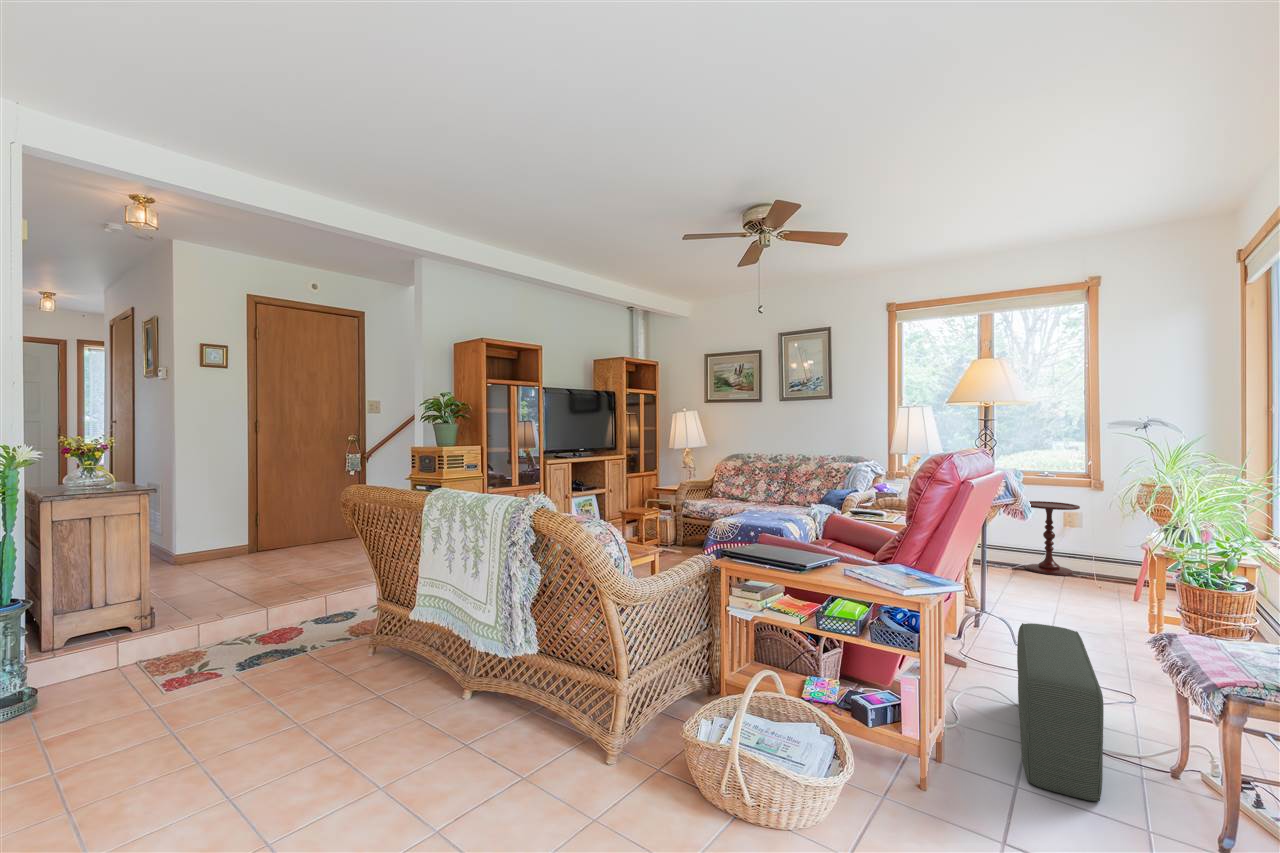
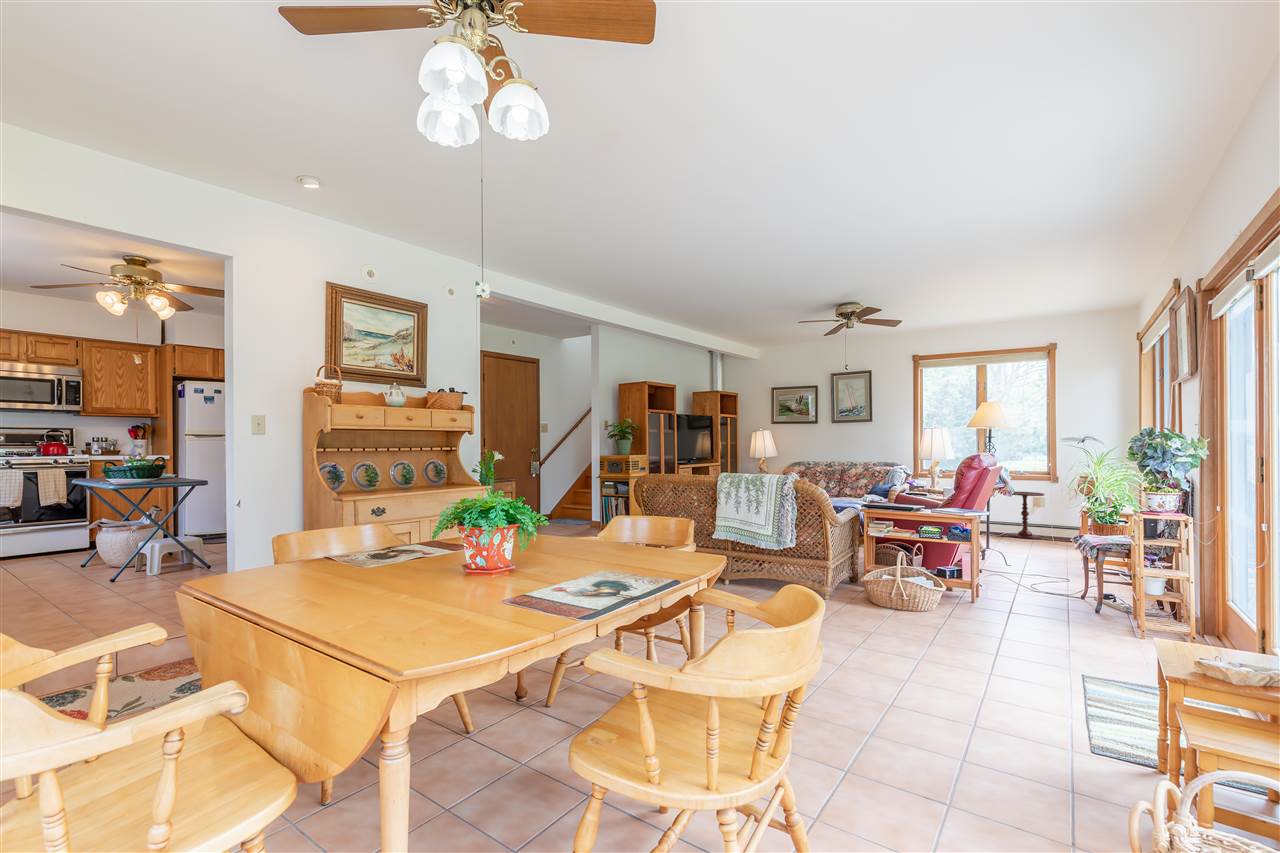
pouf: present [1017,623,1104,801] -> none [1010,542,1048,605]

